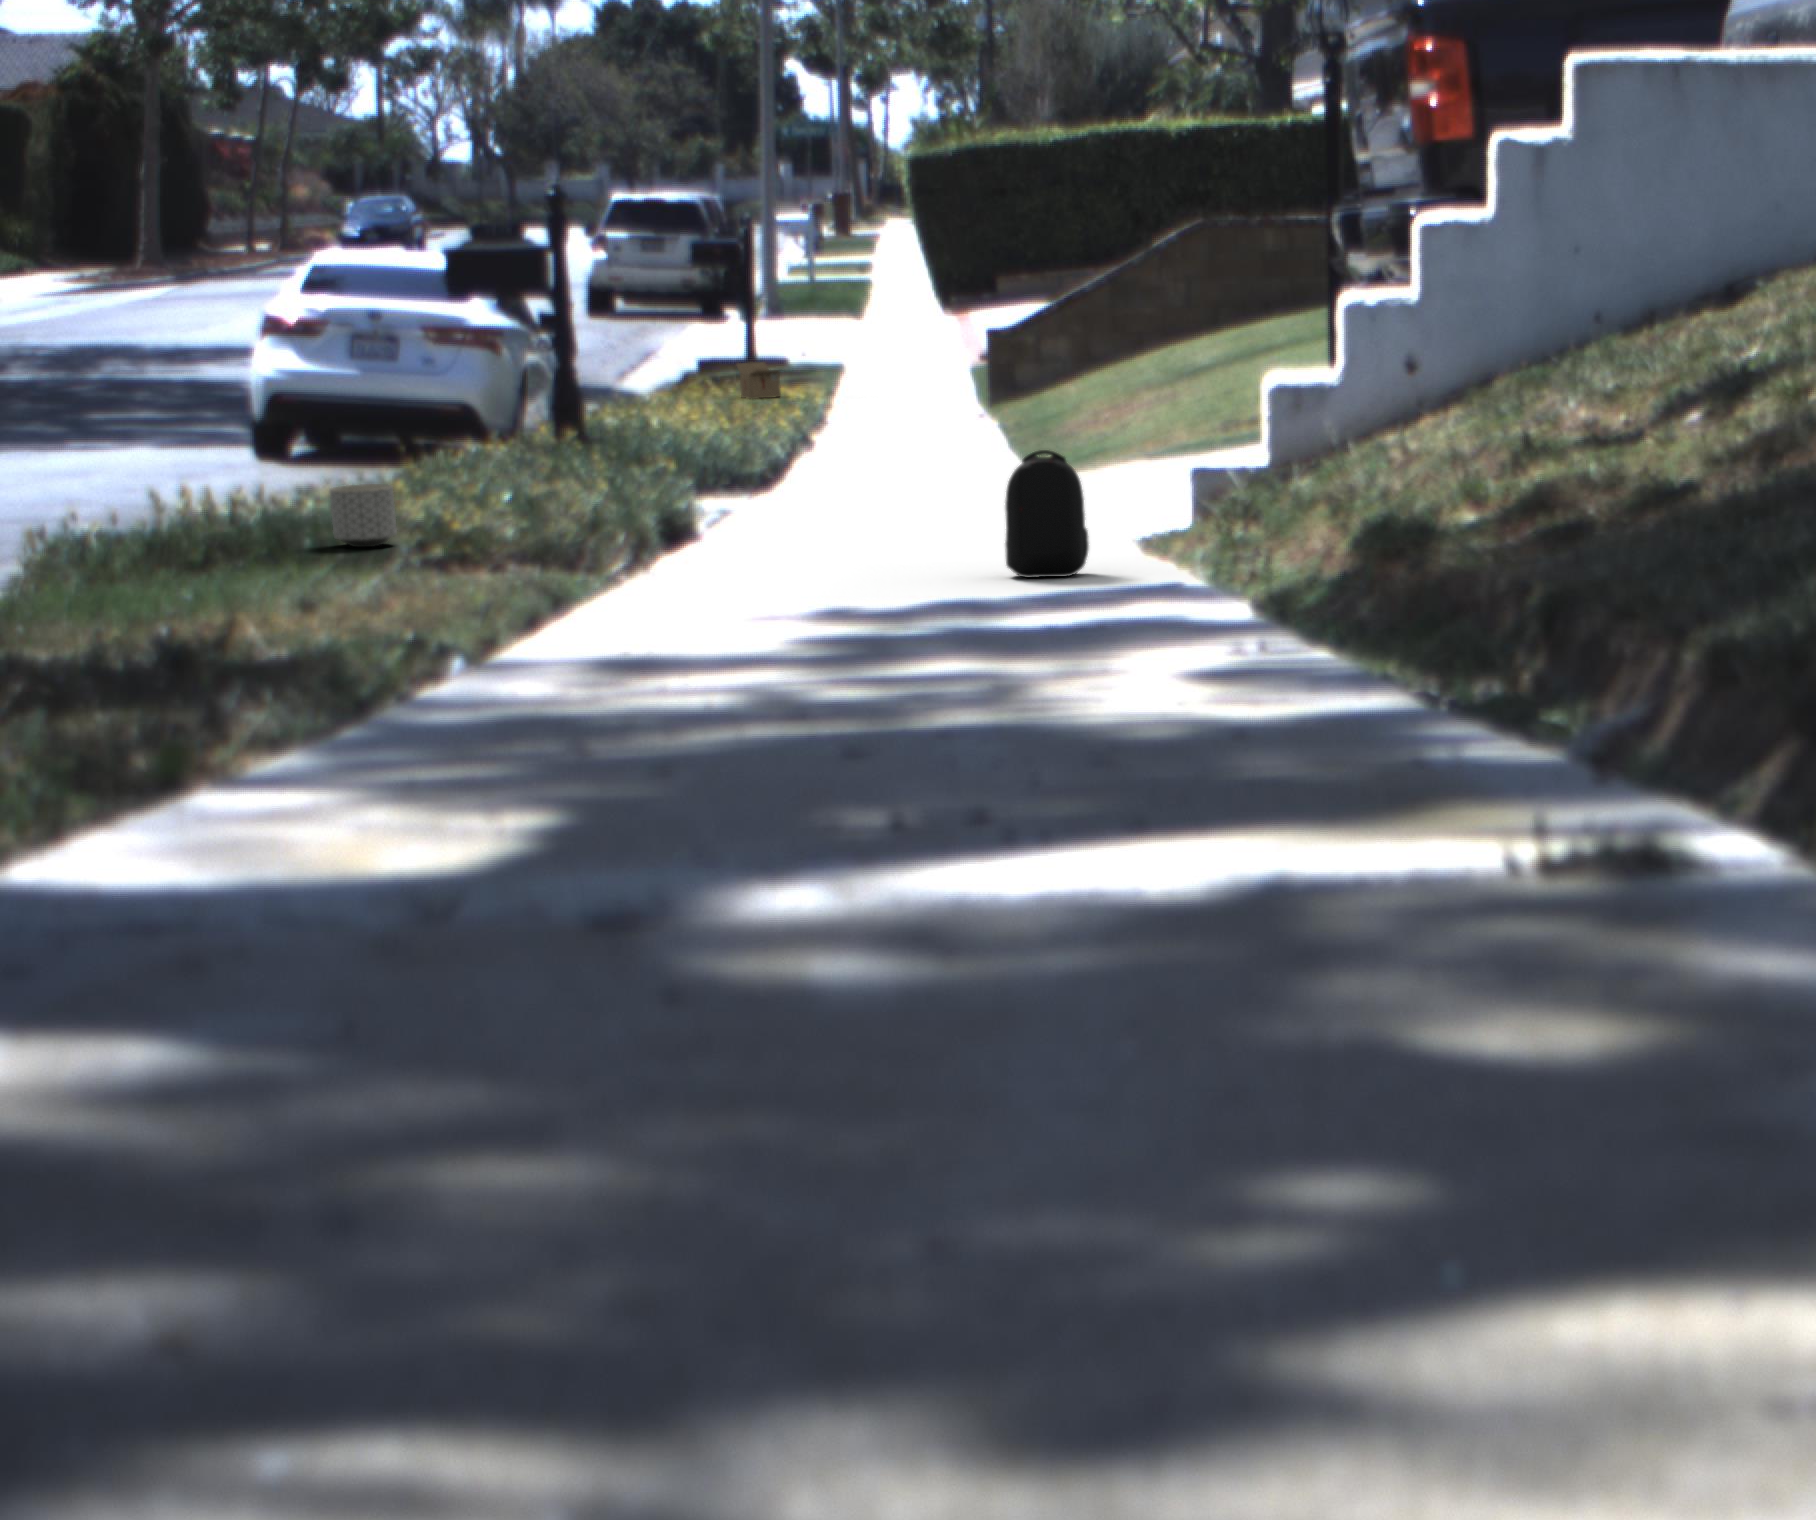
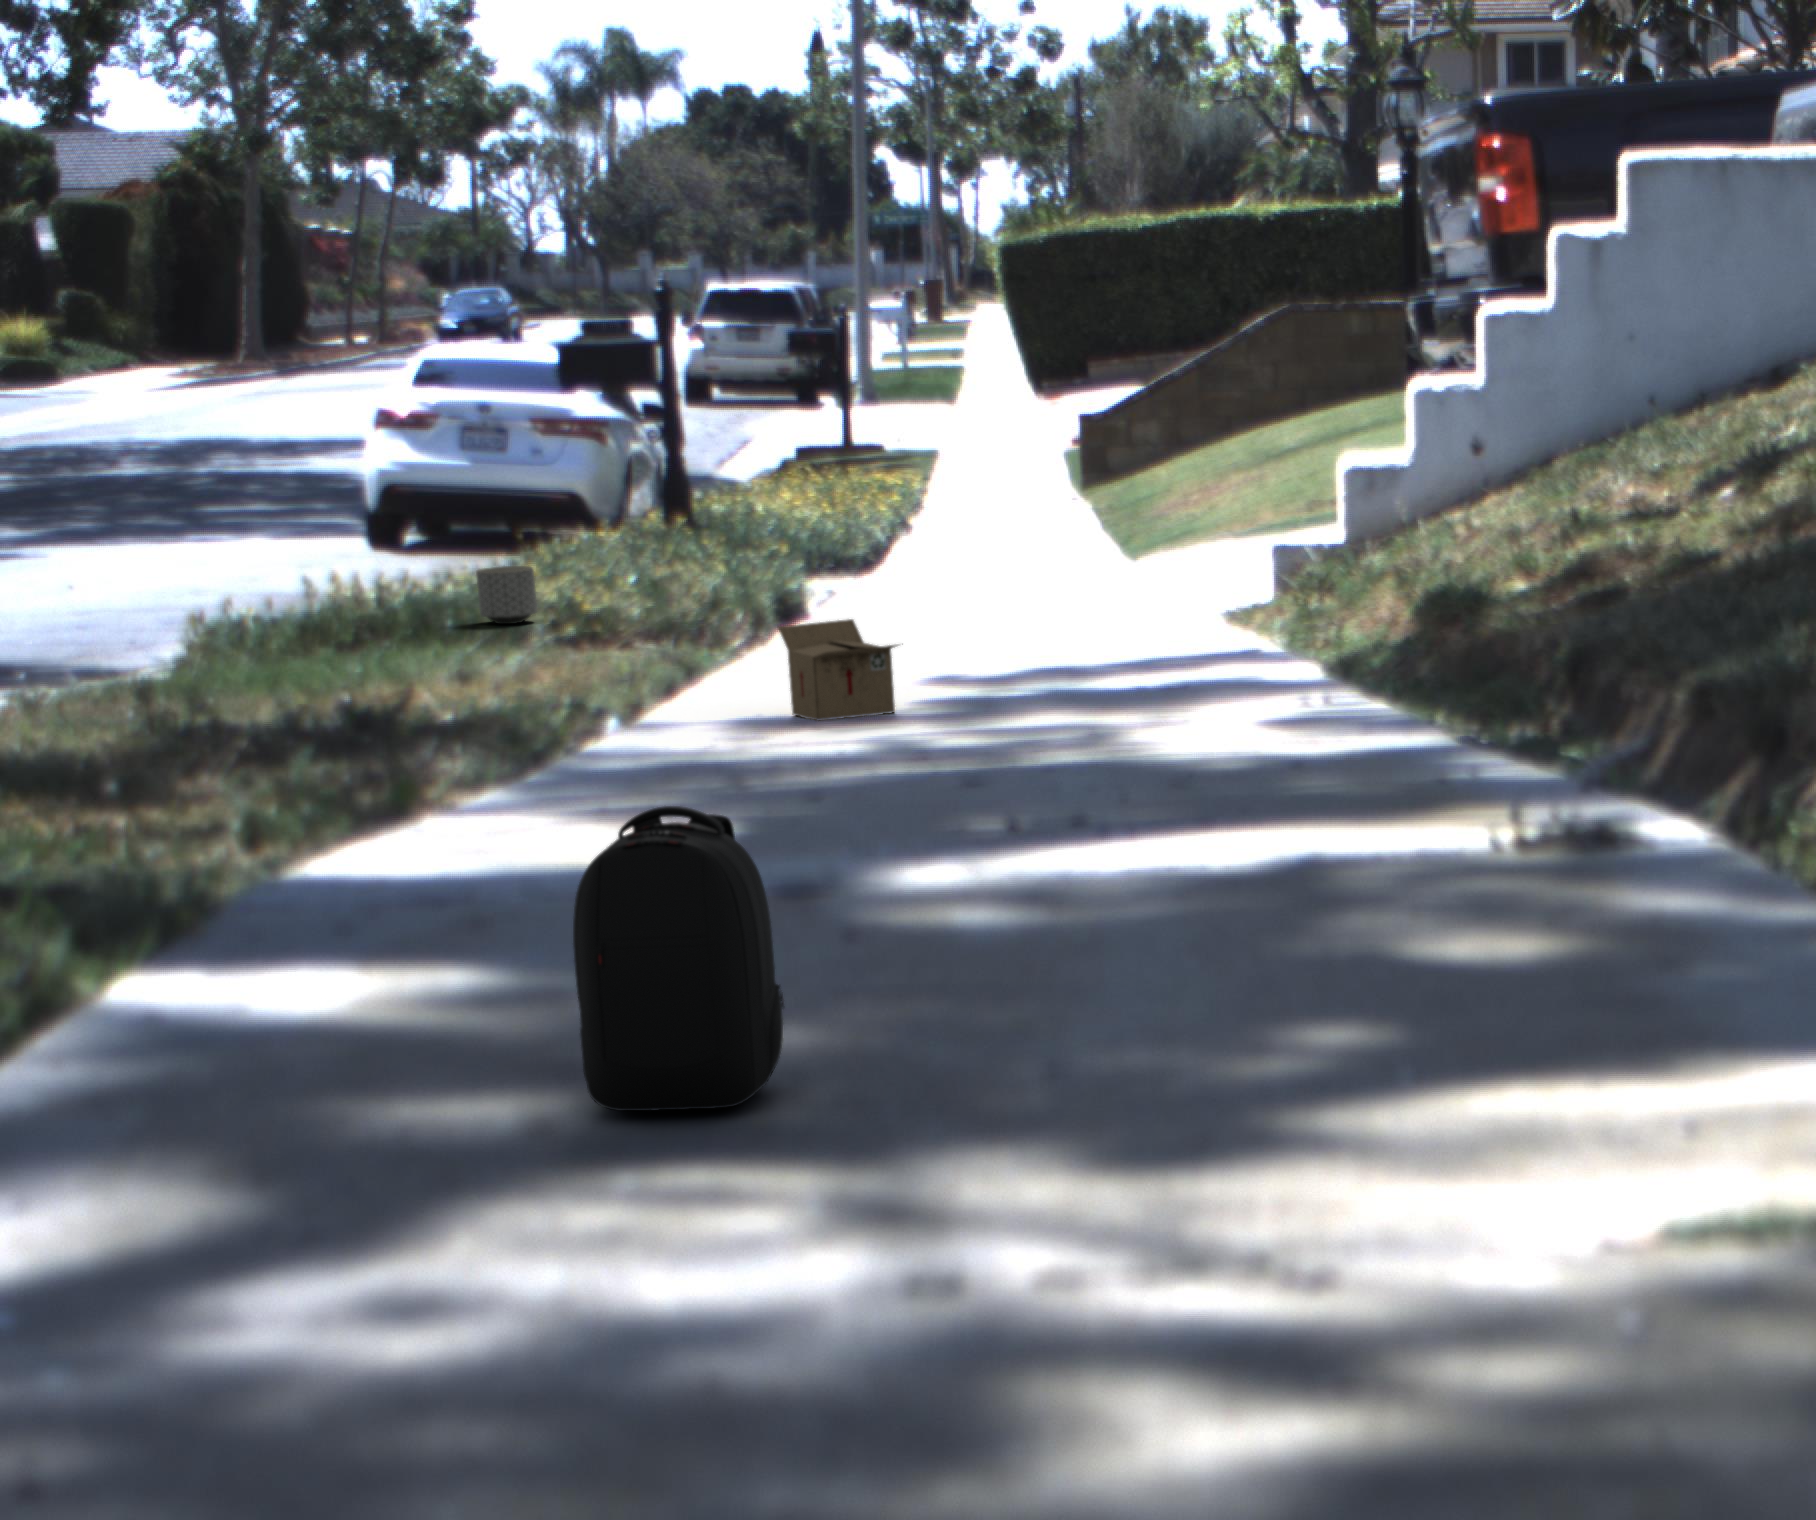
cardboard box: present [737,362,781,399] -> present [778,619,898,721]
backpack: present [1005,450,1089,578] -> present [573,806,784,1111]

